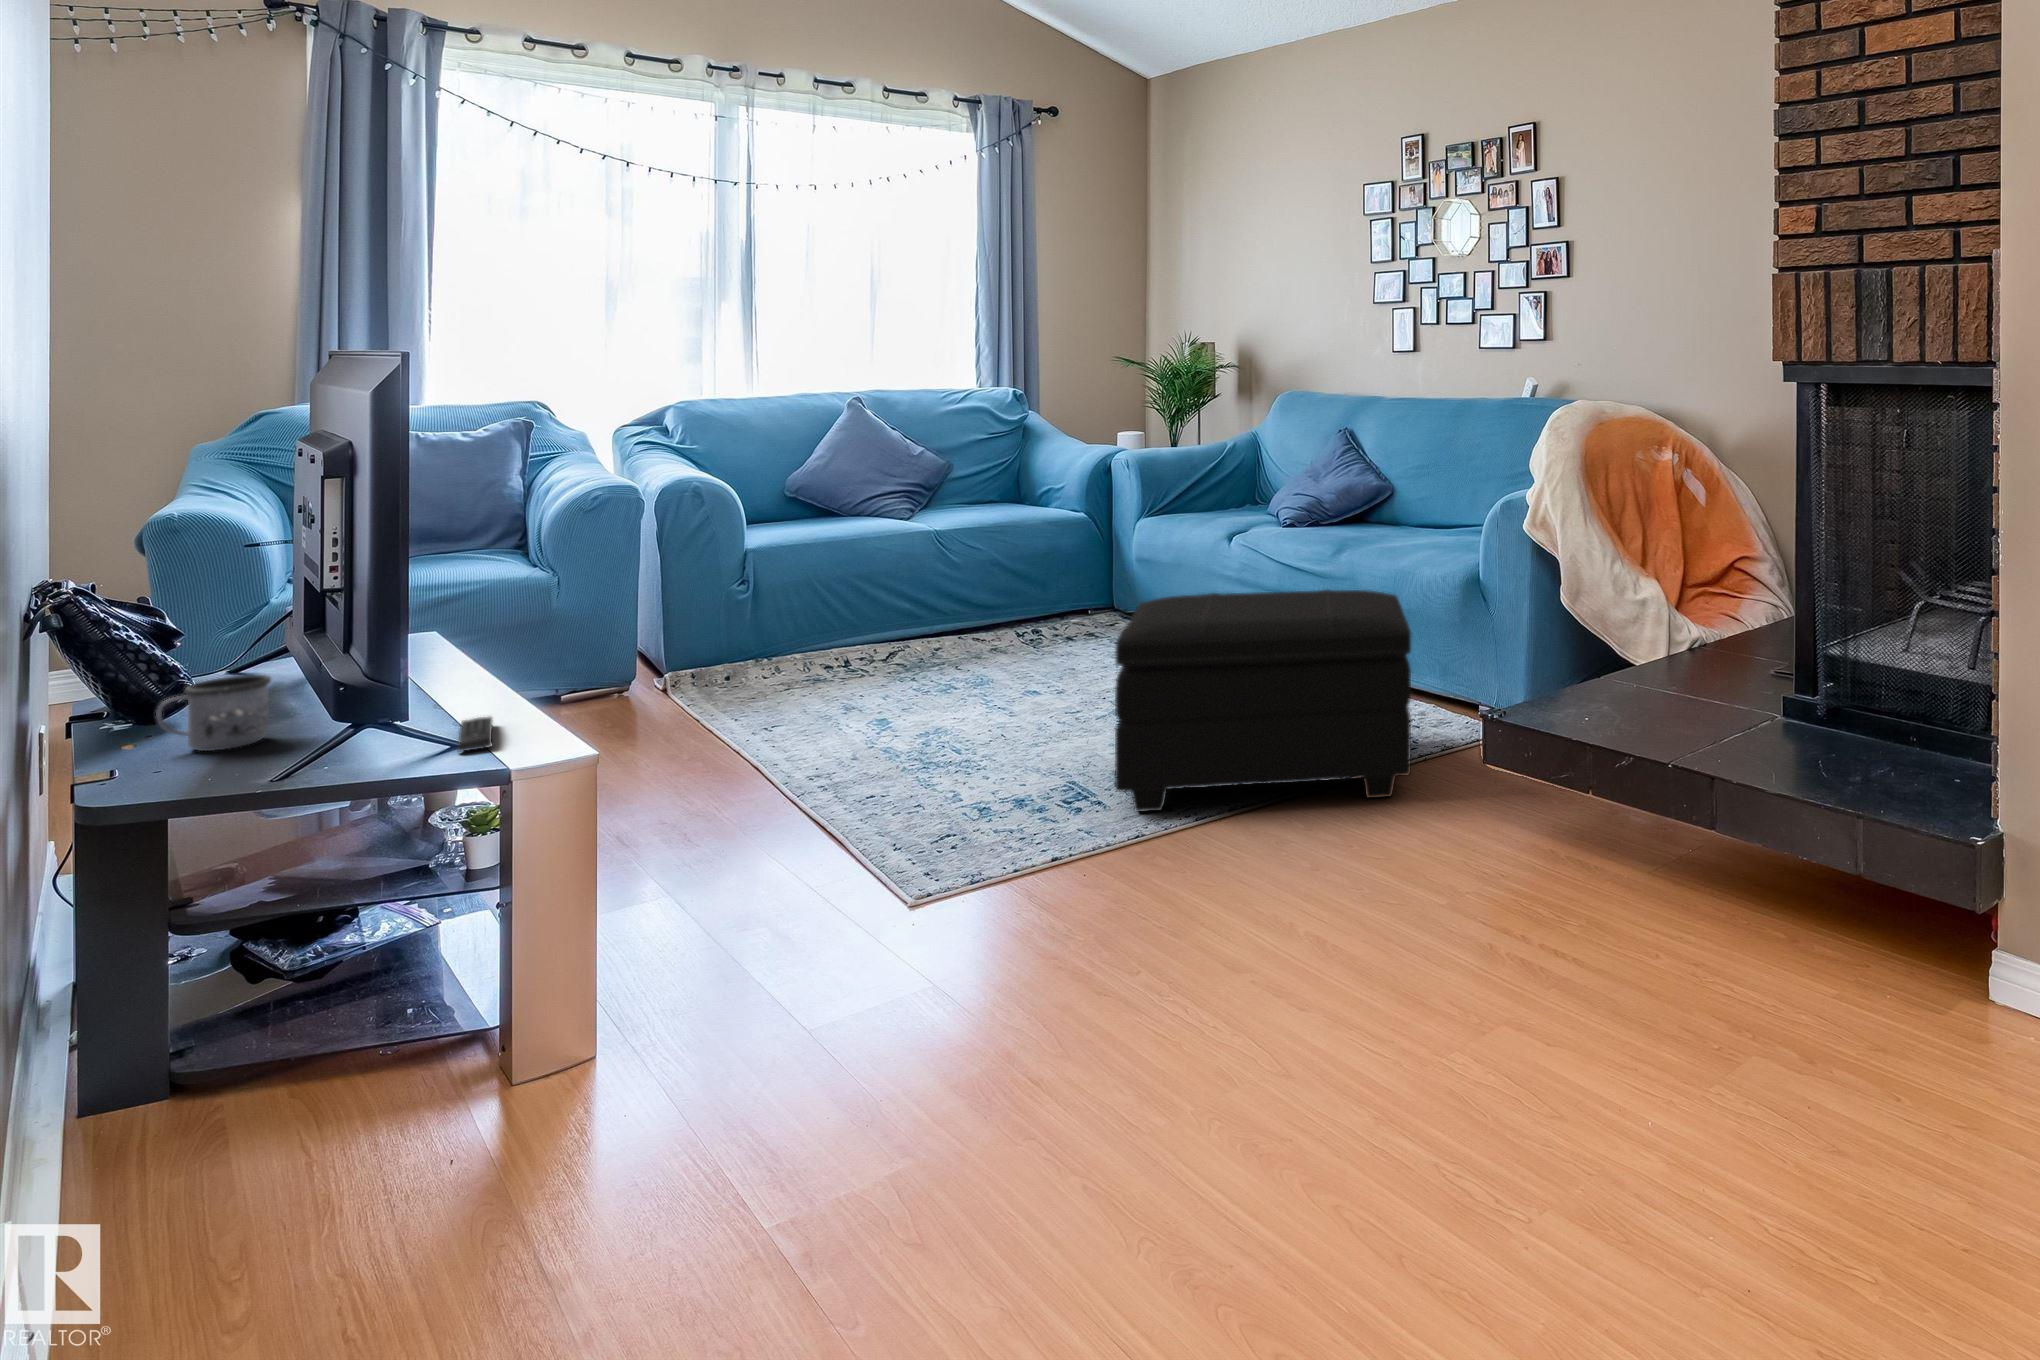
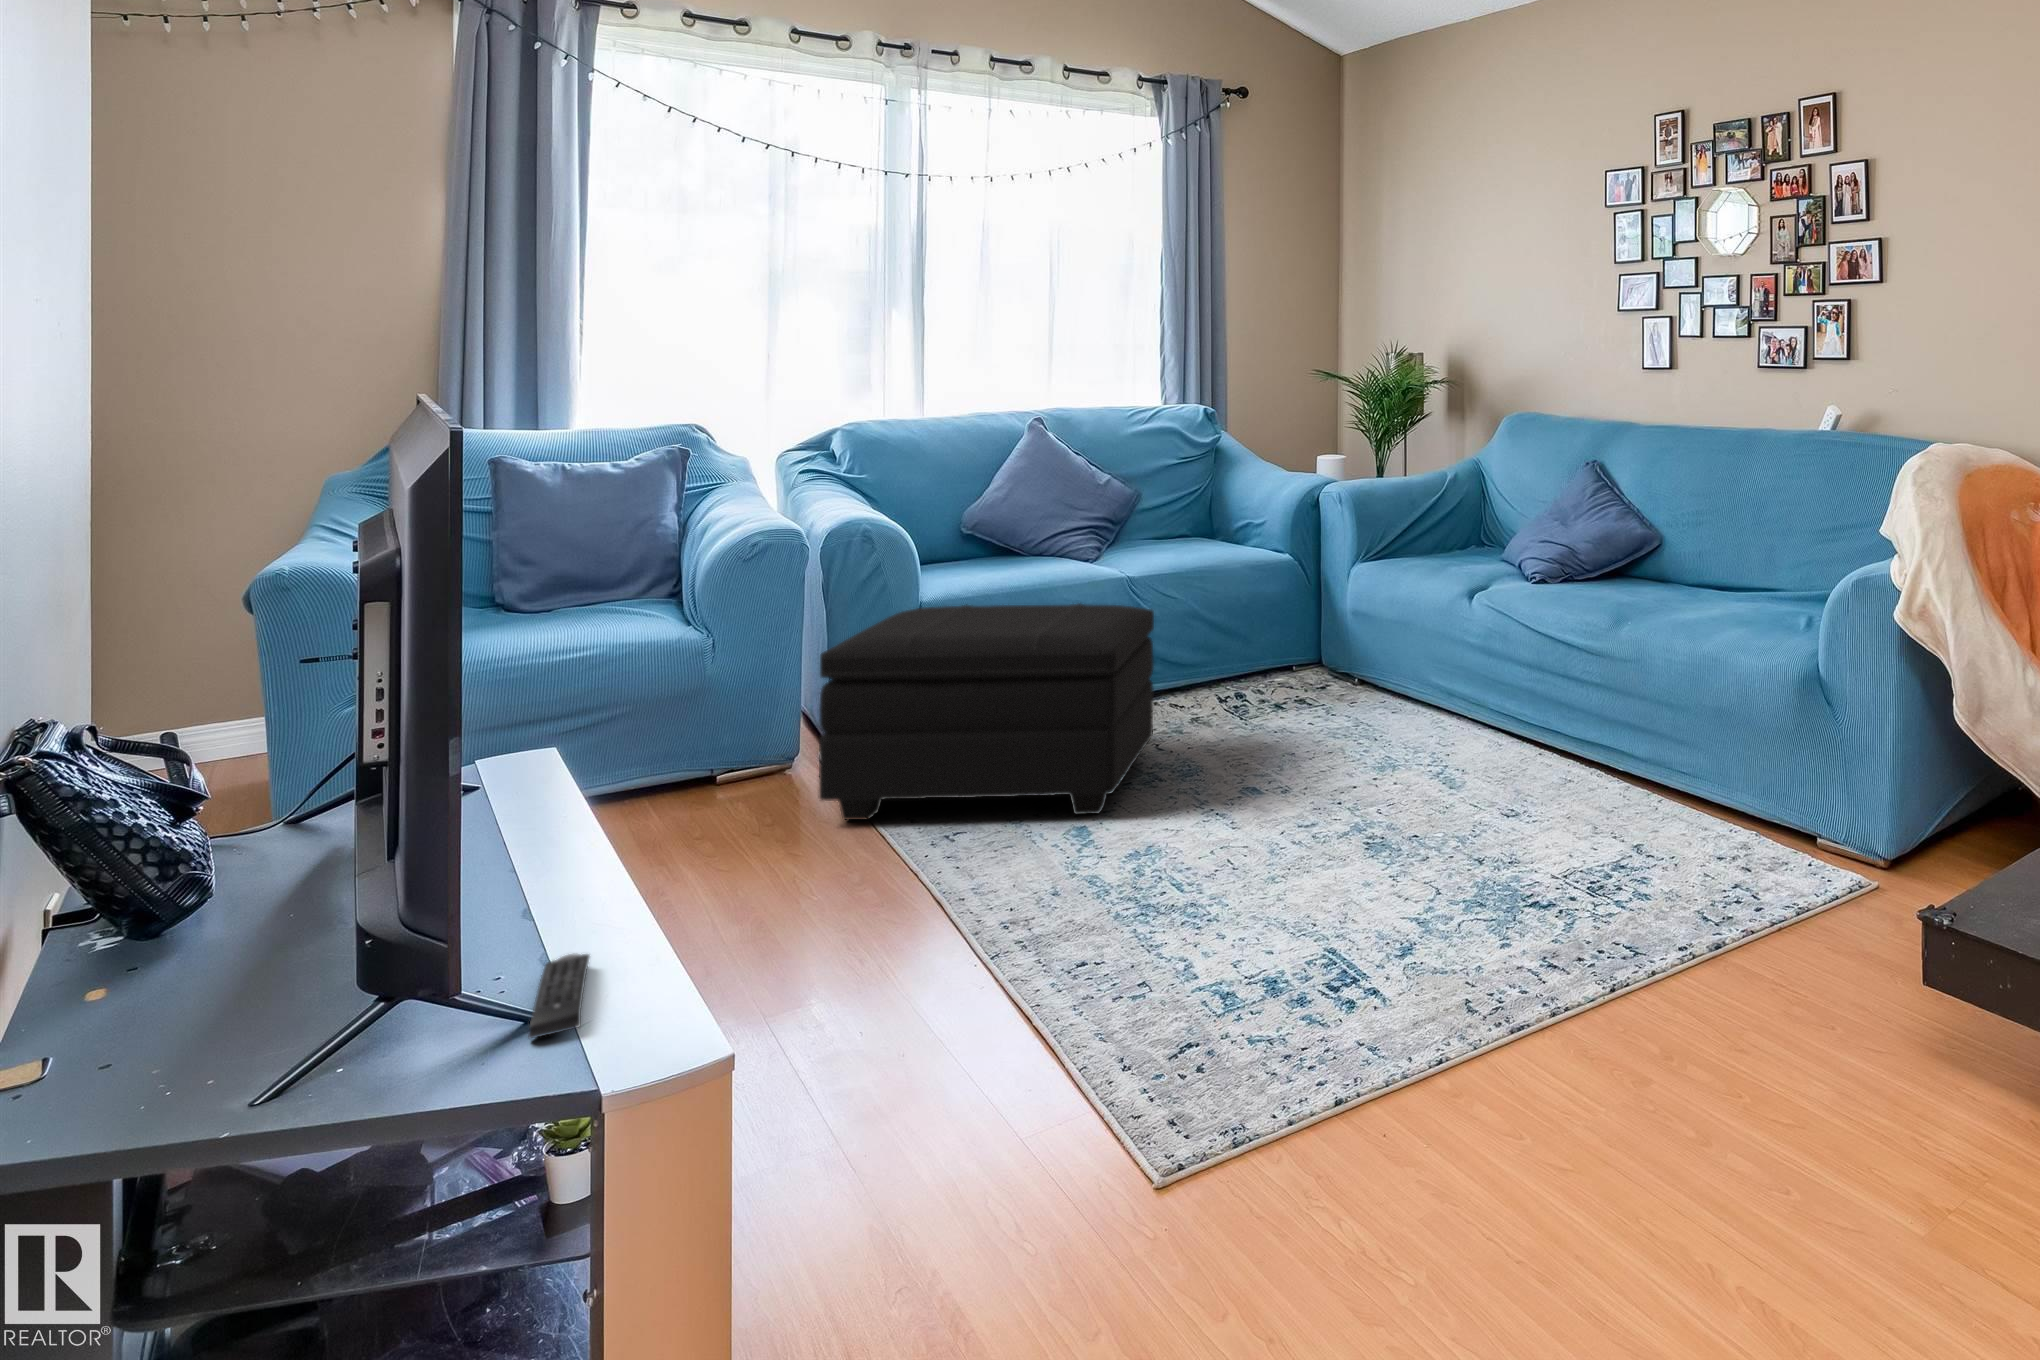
footstool: present [1115,589,1411,812] -> present [819,604,1154,820]
mug: present [156,675,271,751] -> none [109,891,281,1018]

